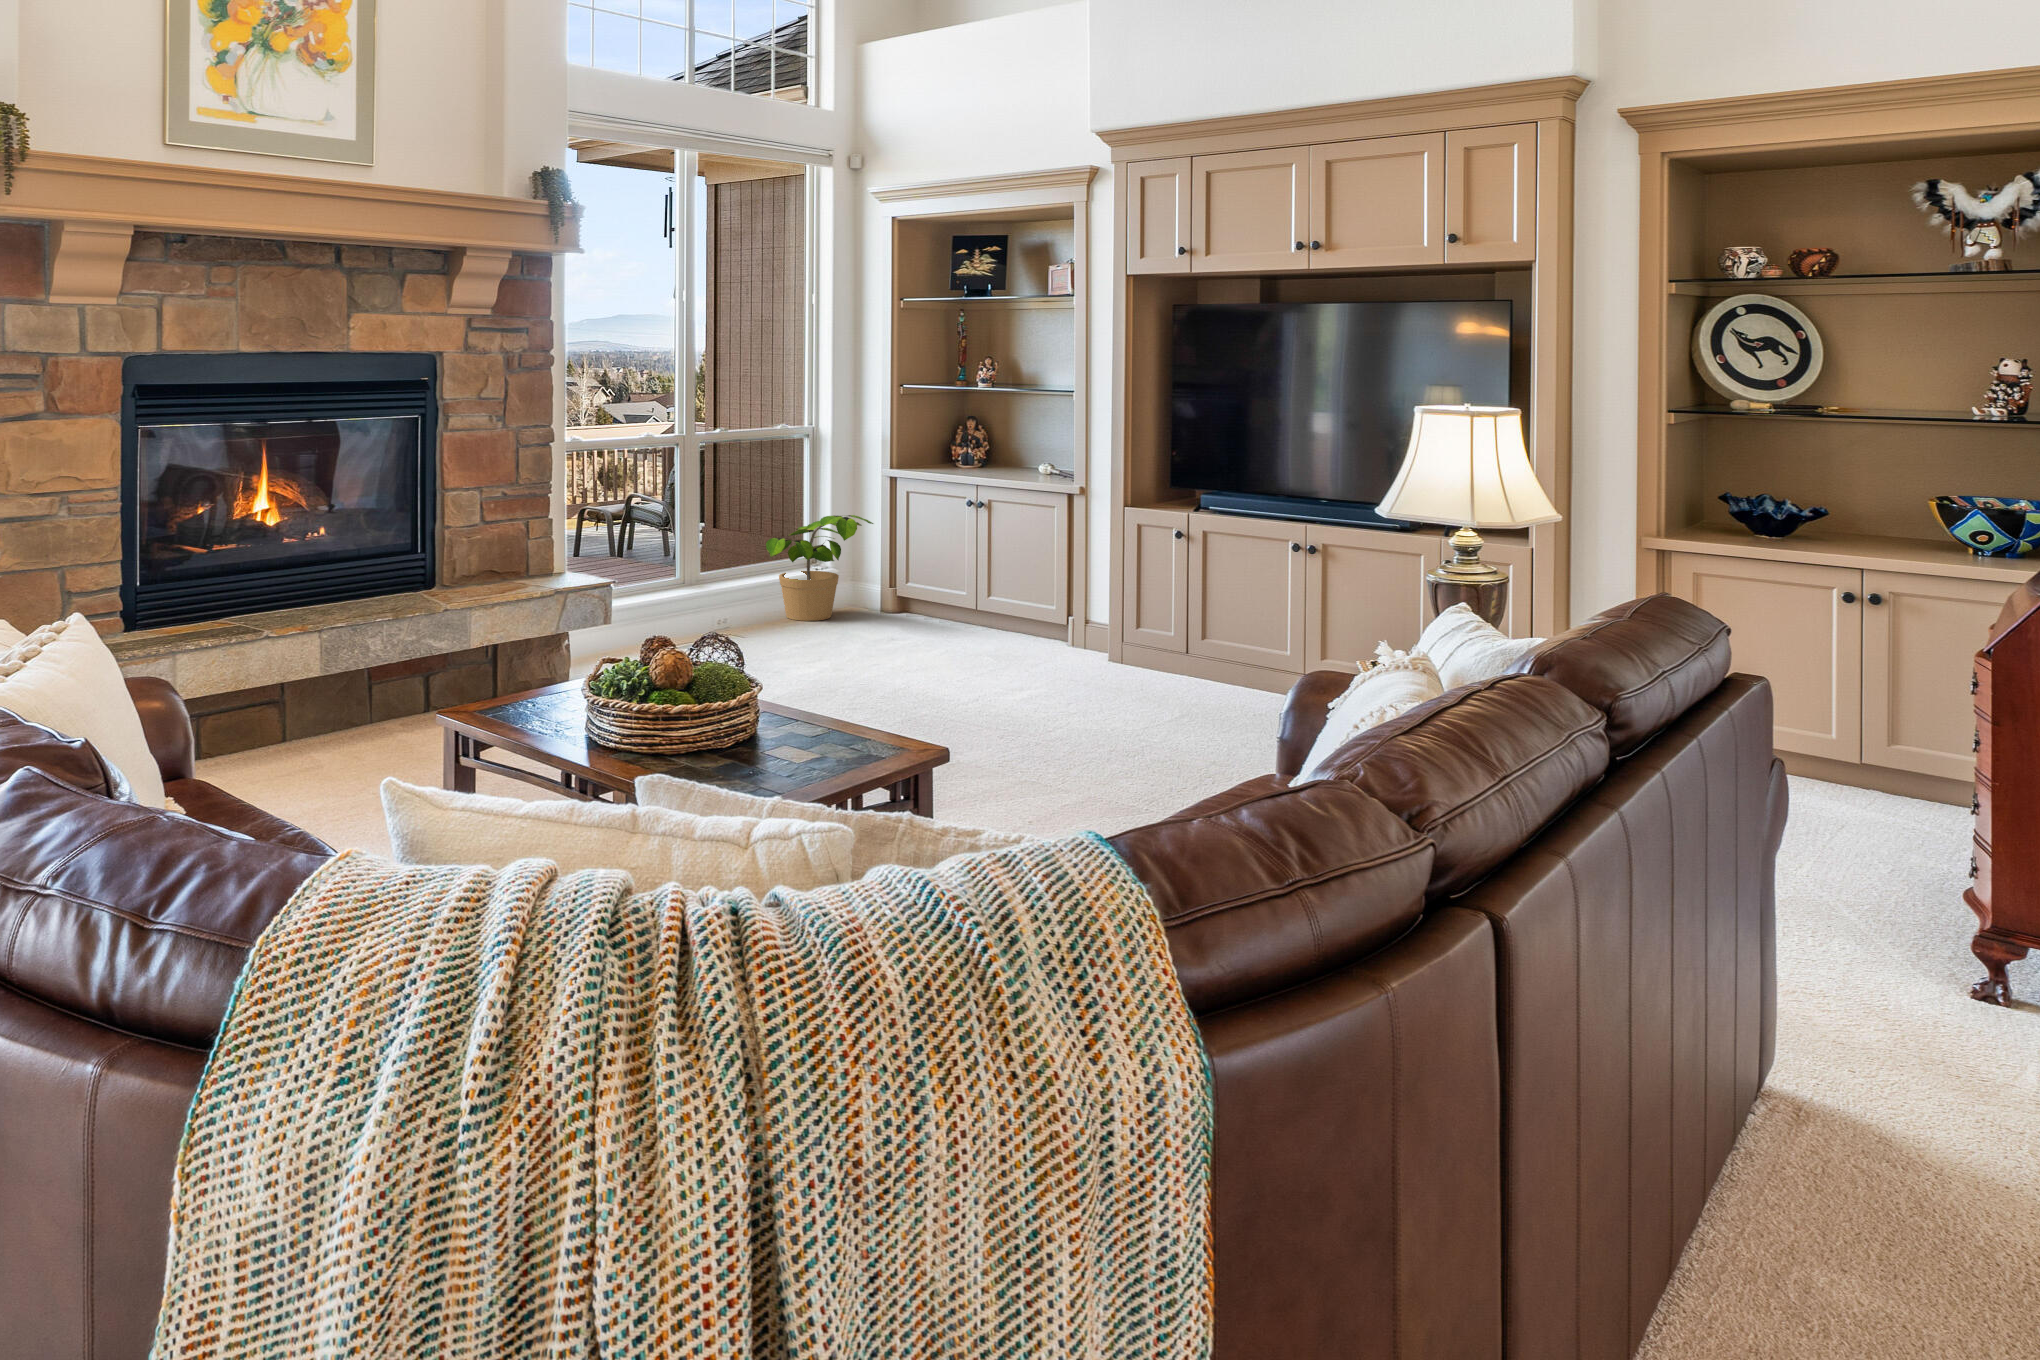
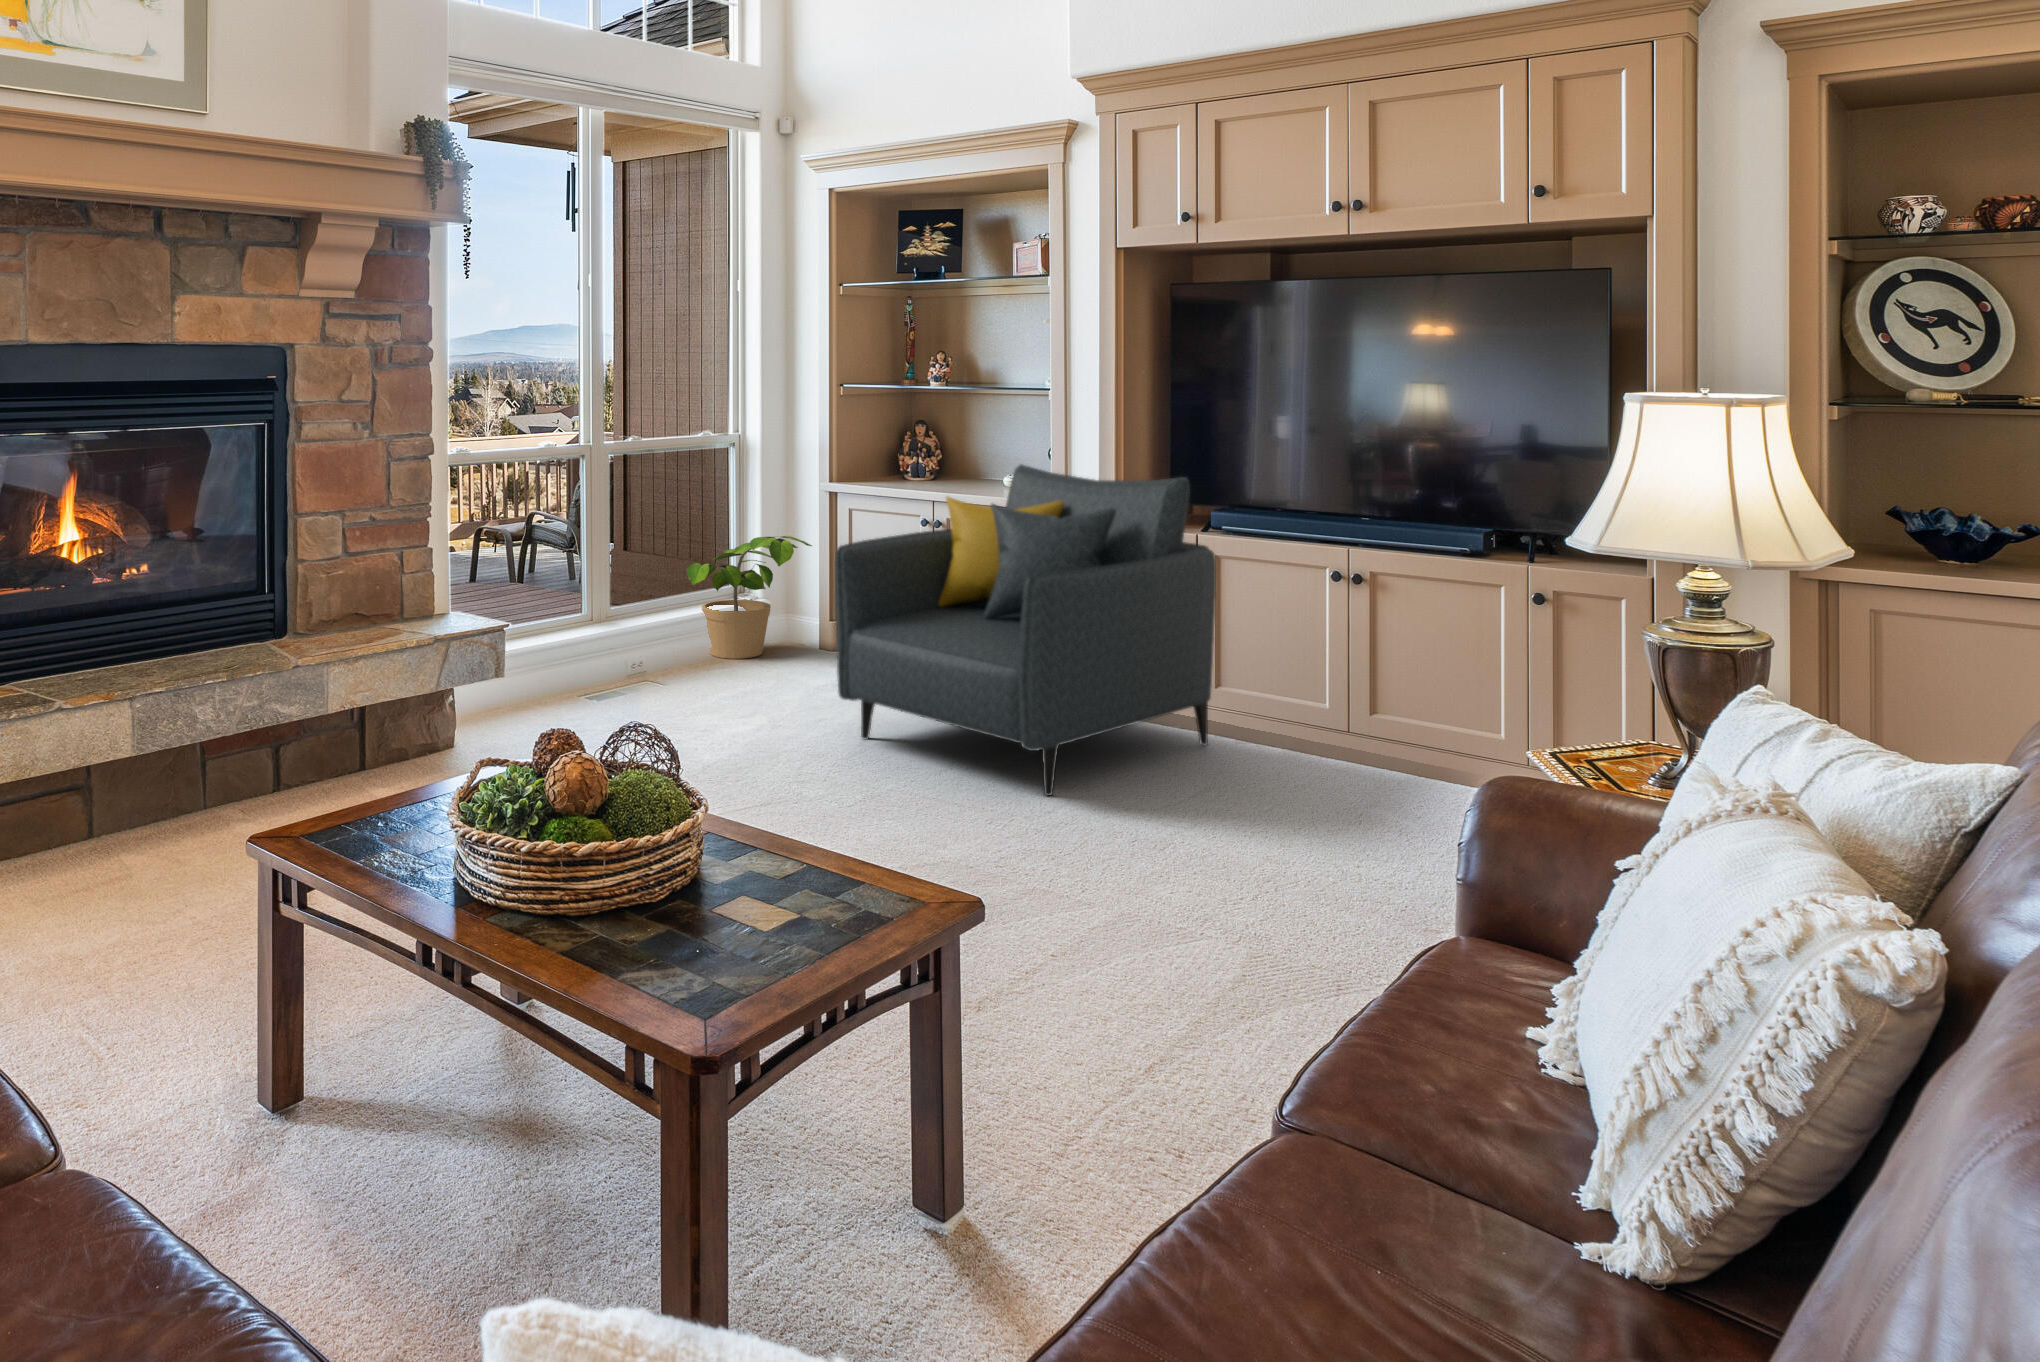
armchair: none [886,455,1201,724] -> present [835,465,1216,796]

